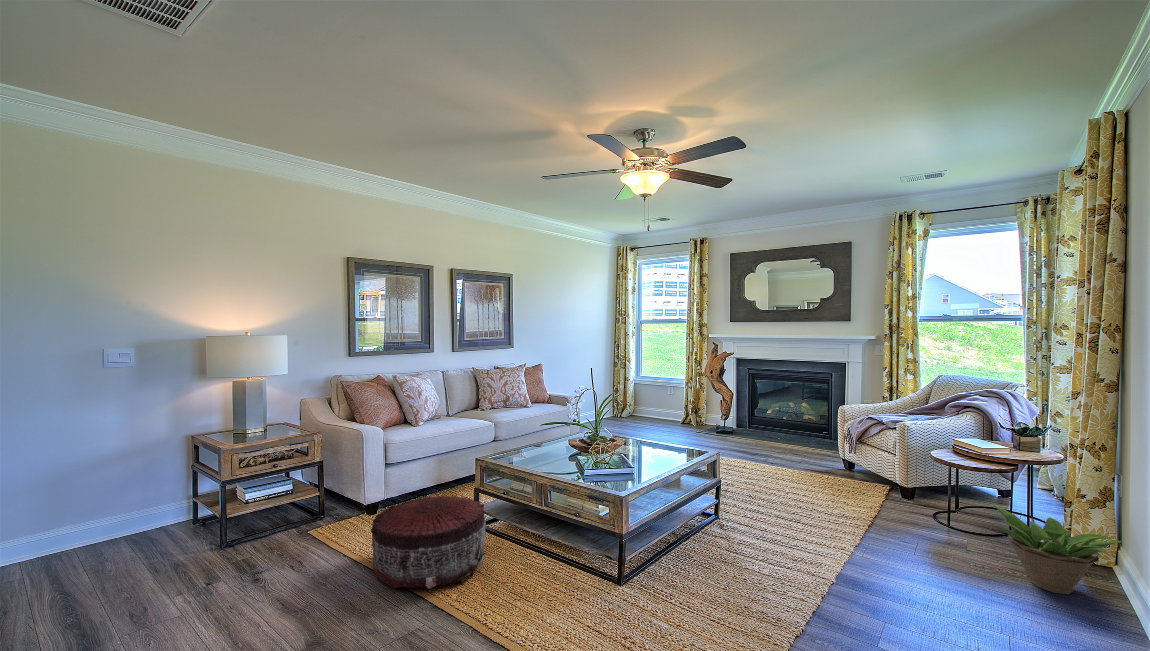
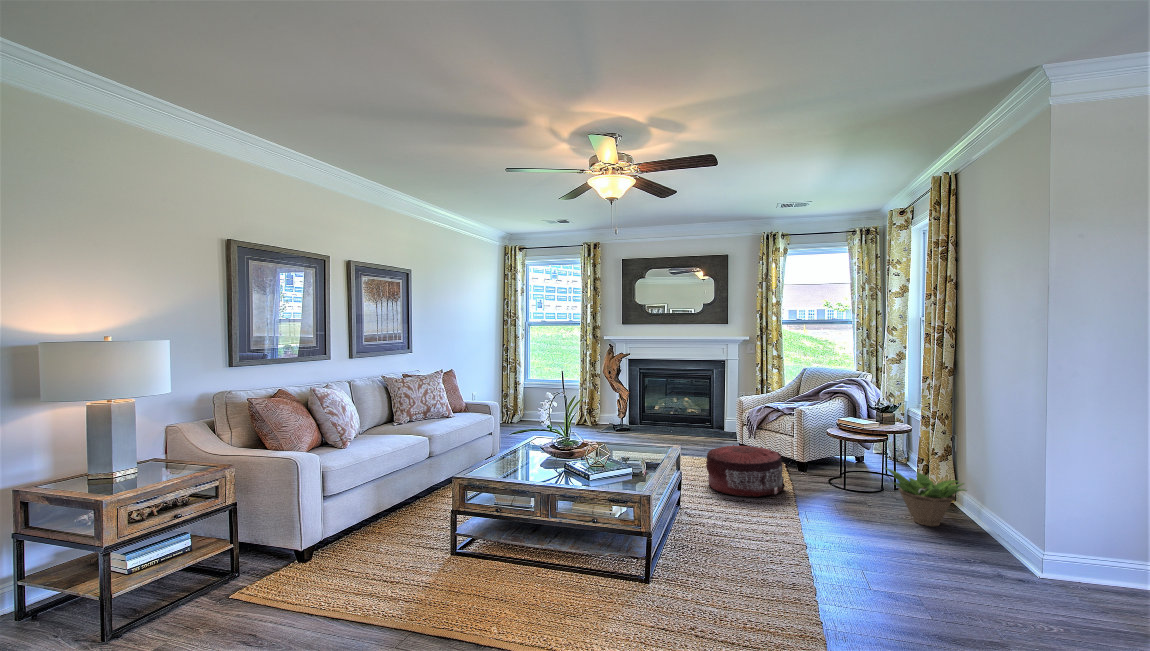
pouf: present [371,496,486,589] -> present [706,445,785,497]

